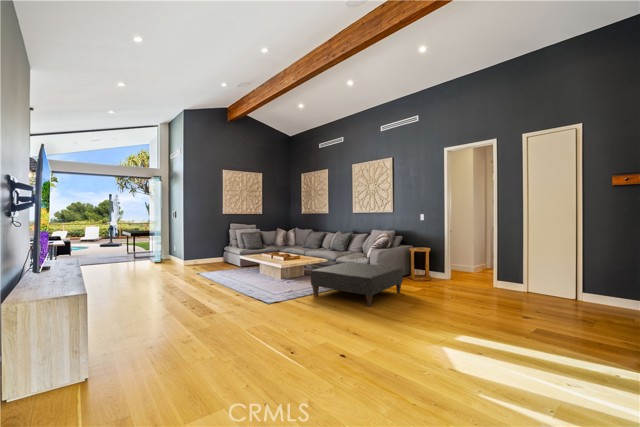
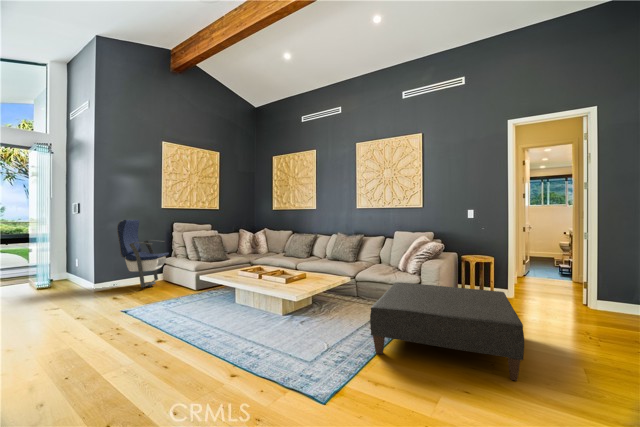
armchair: none [196,222,227,264] -> present [117,220,169,287]

